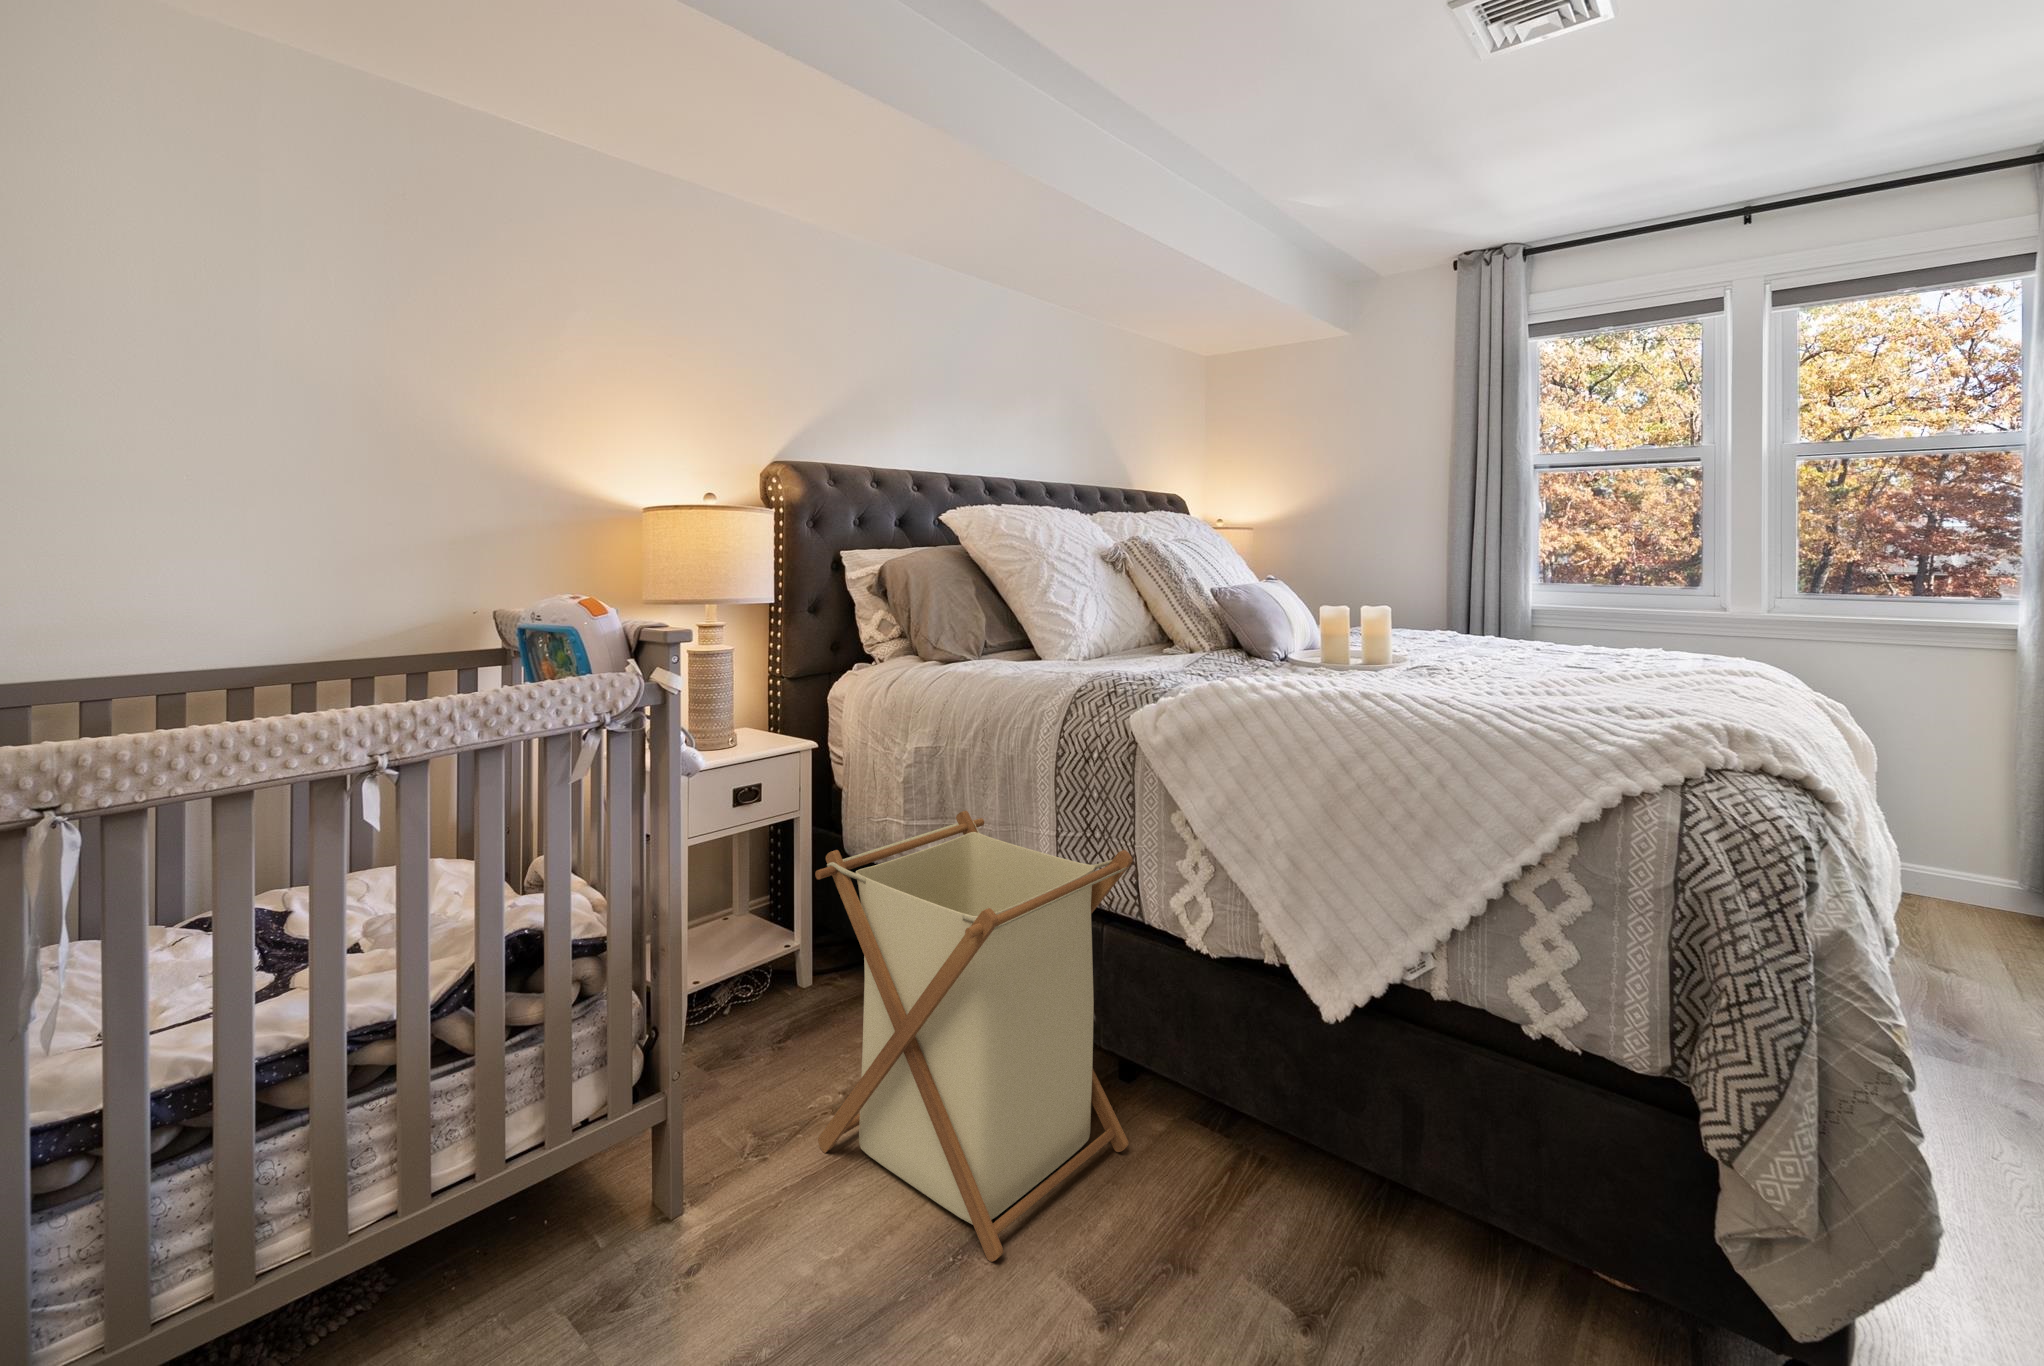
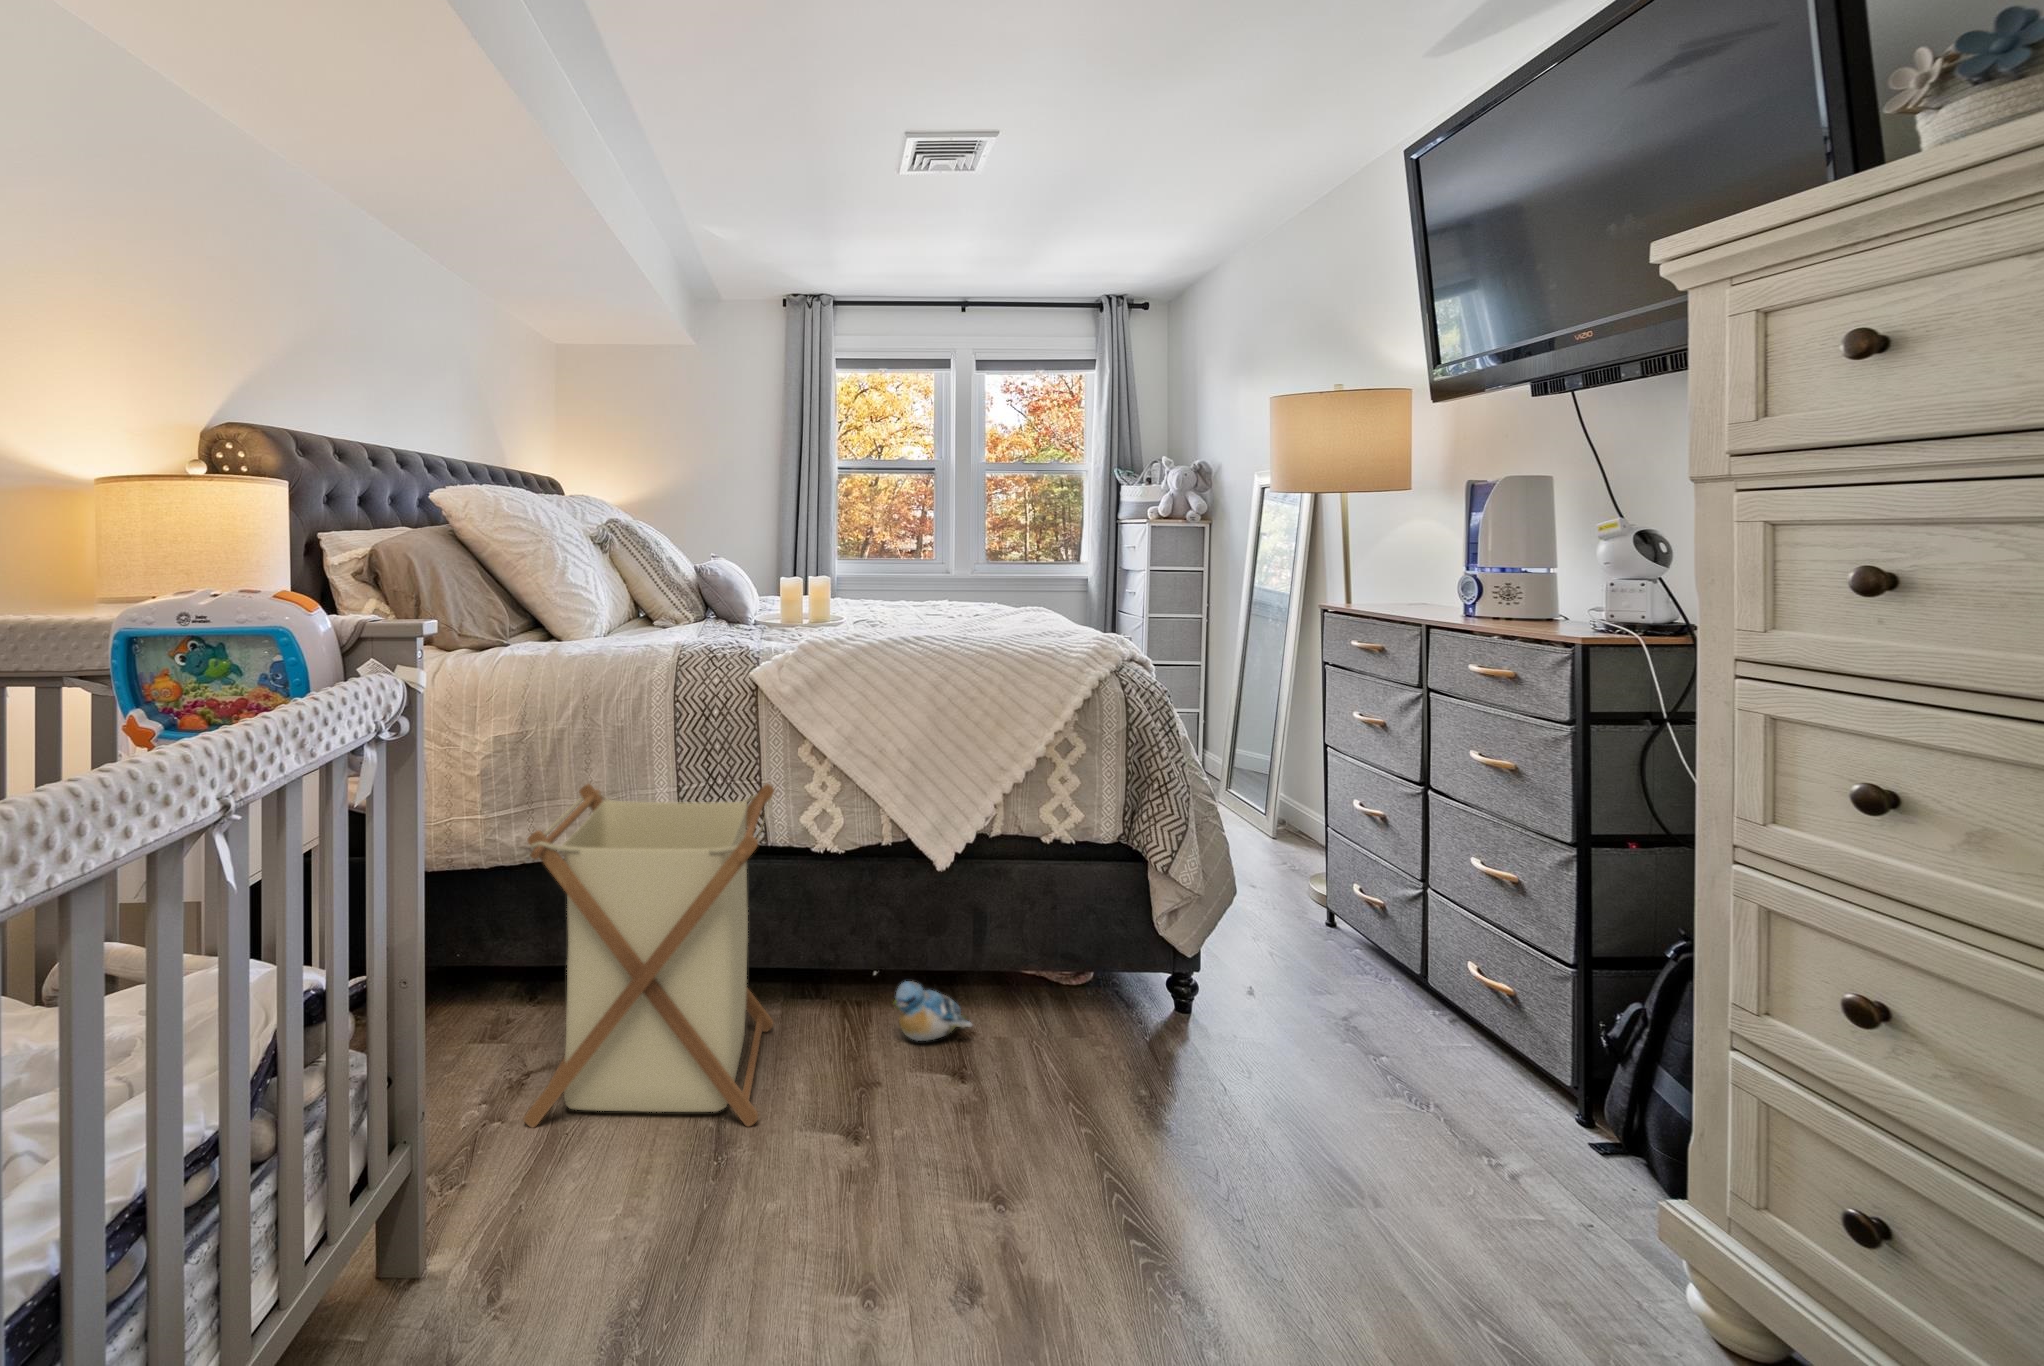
plush toy: none [1246,1163,1372,1273] -> present [894,981,972,1041]

